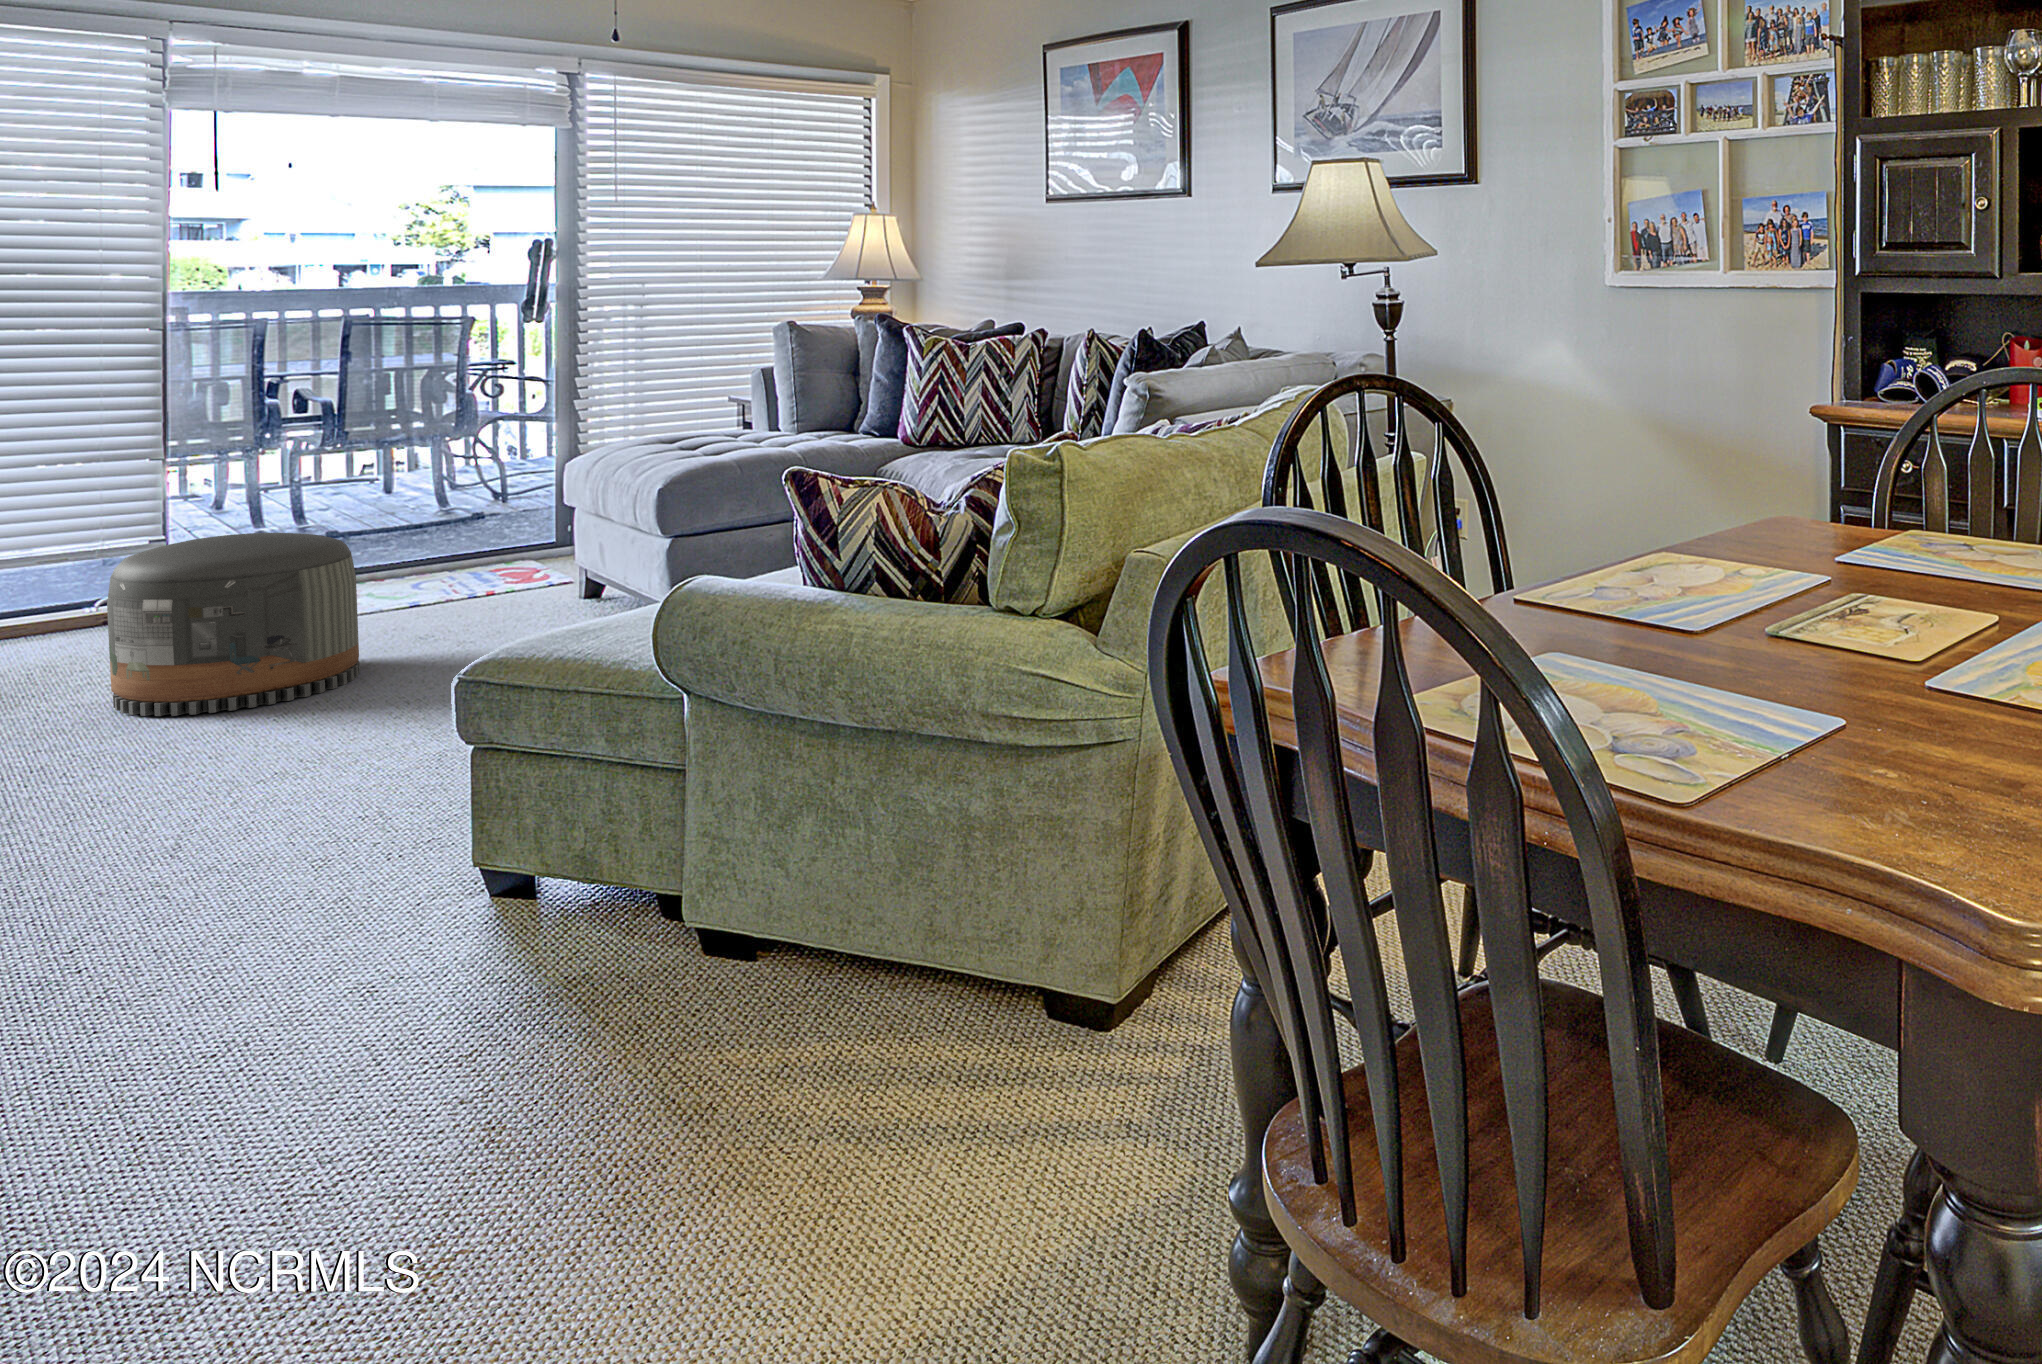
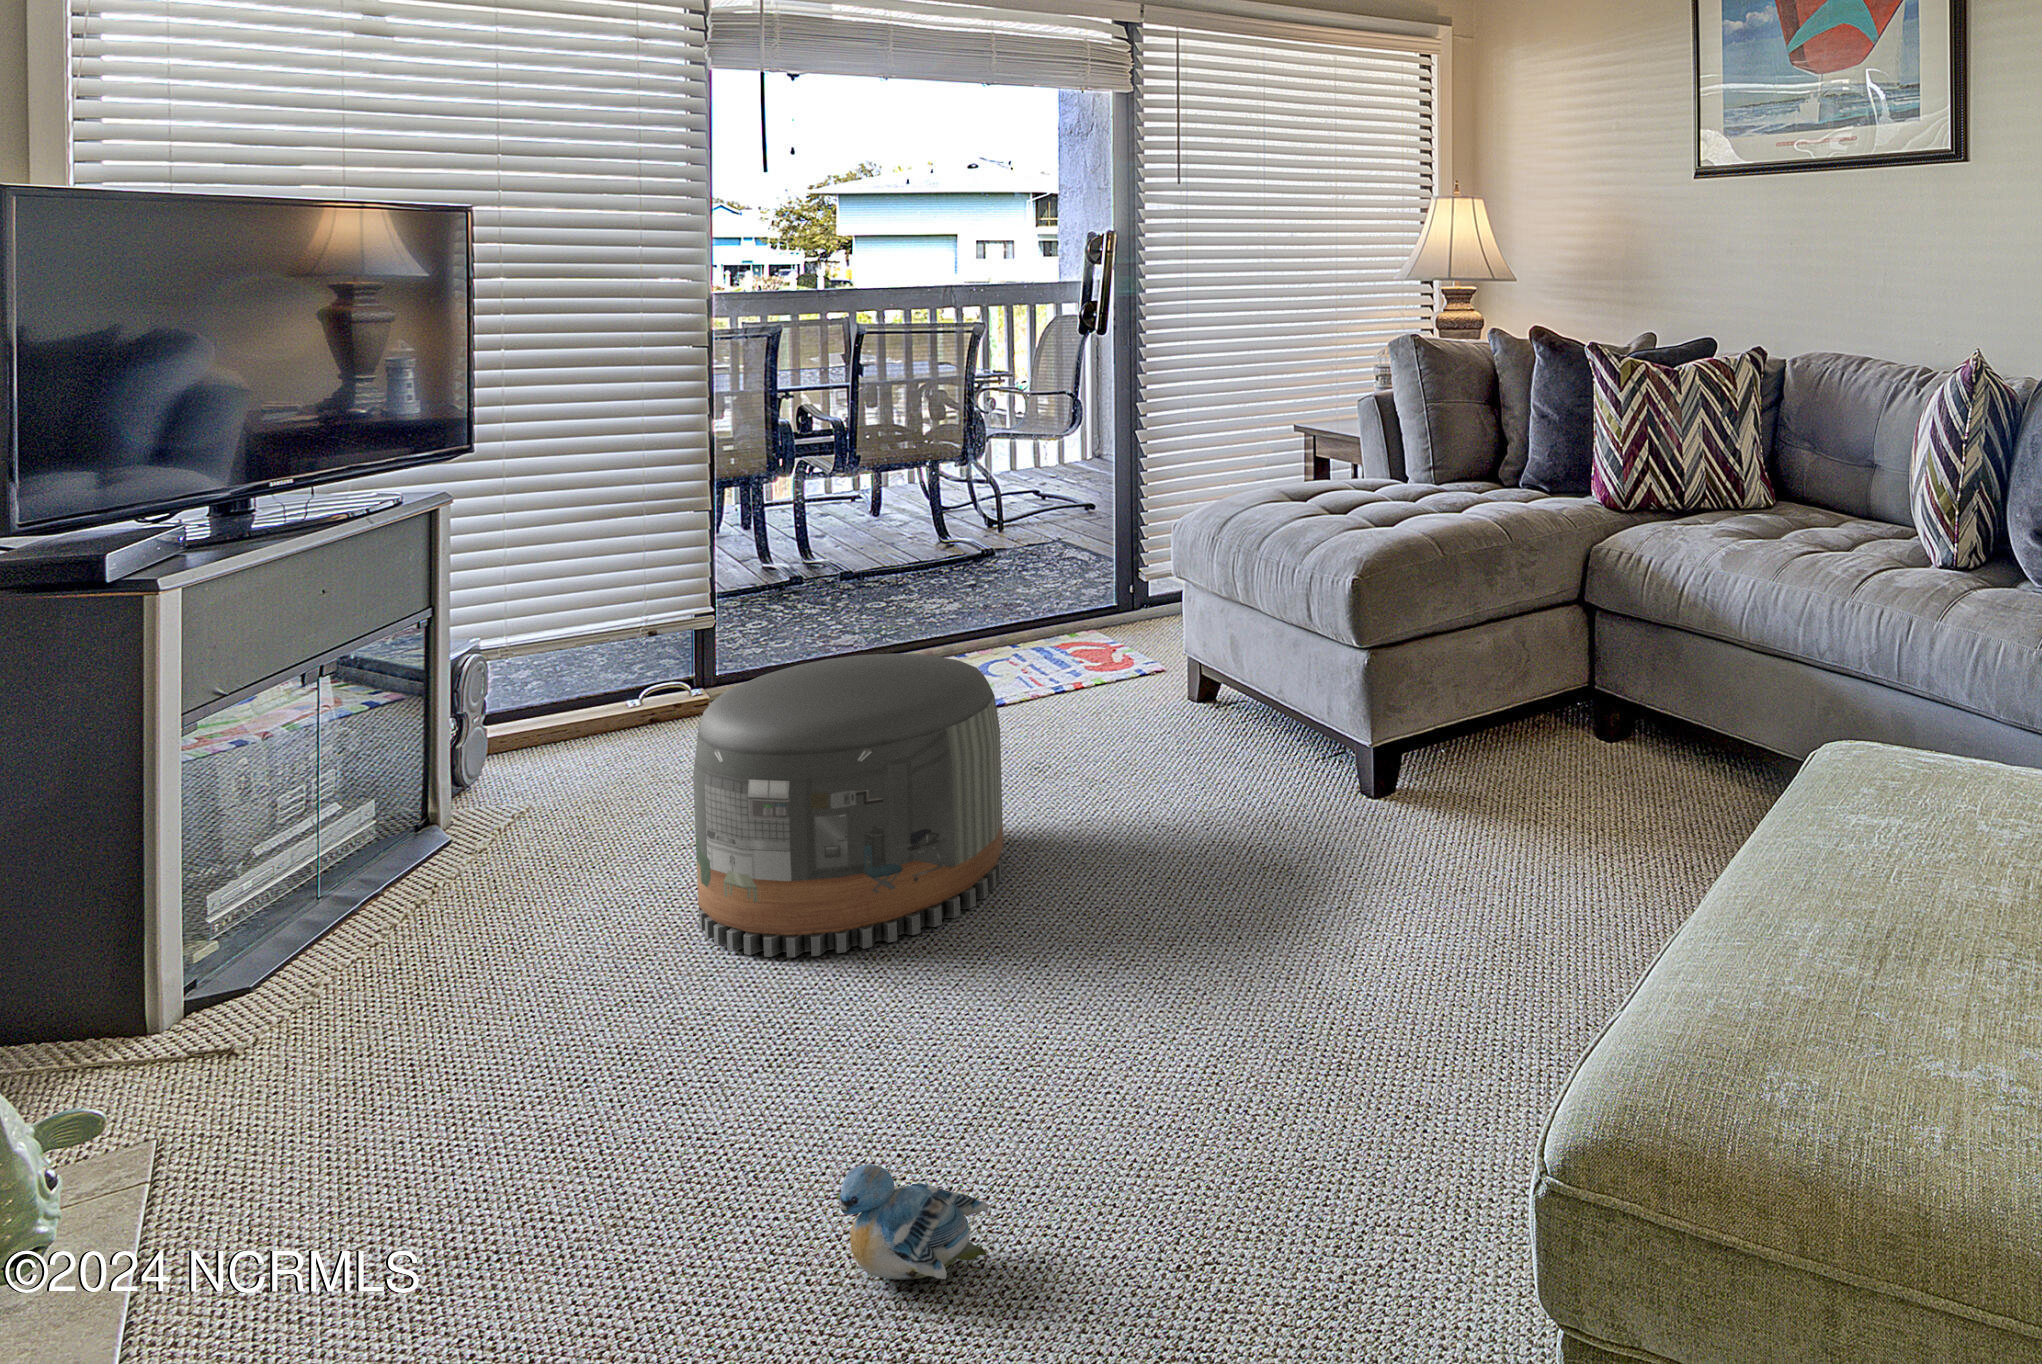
plush toy: none [142,756,241,814] -> present [837,1165,989,1280]

